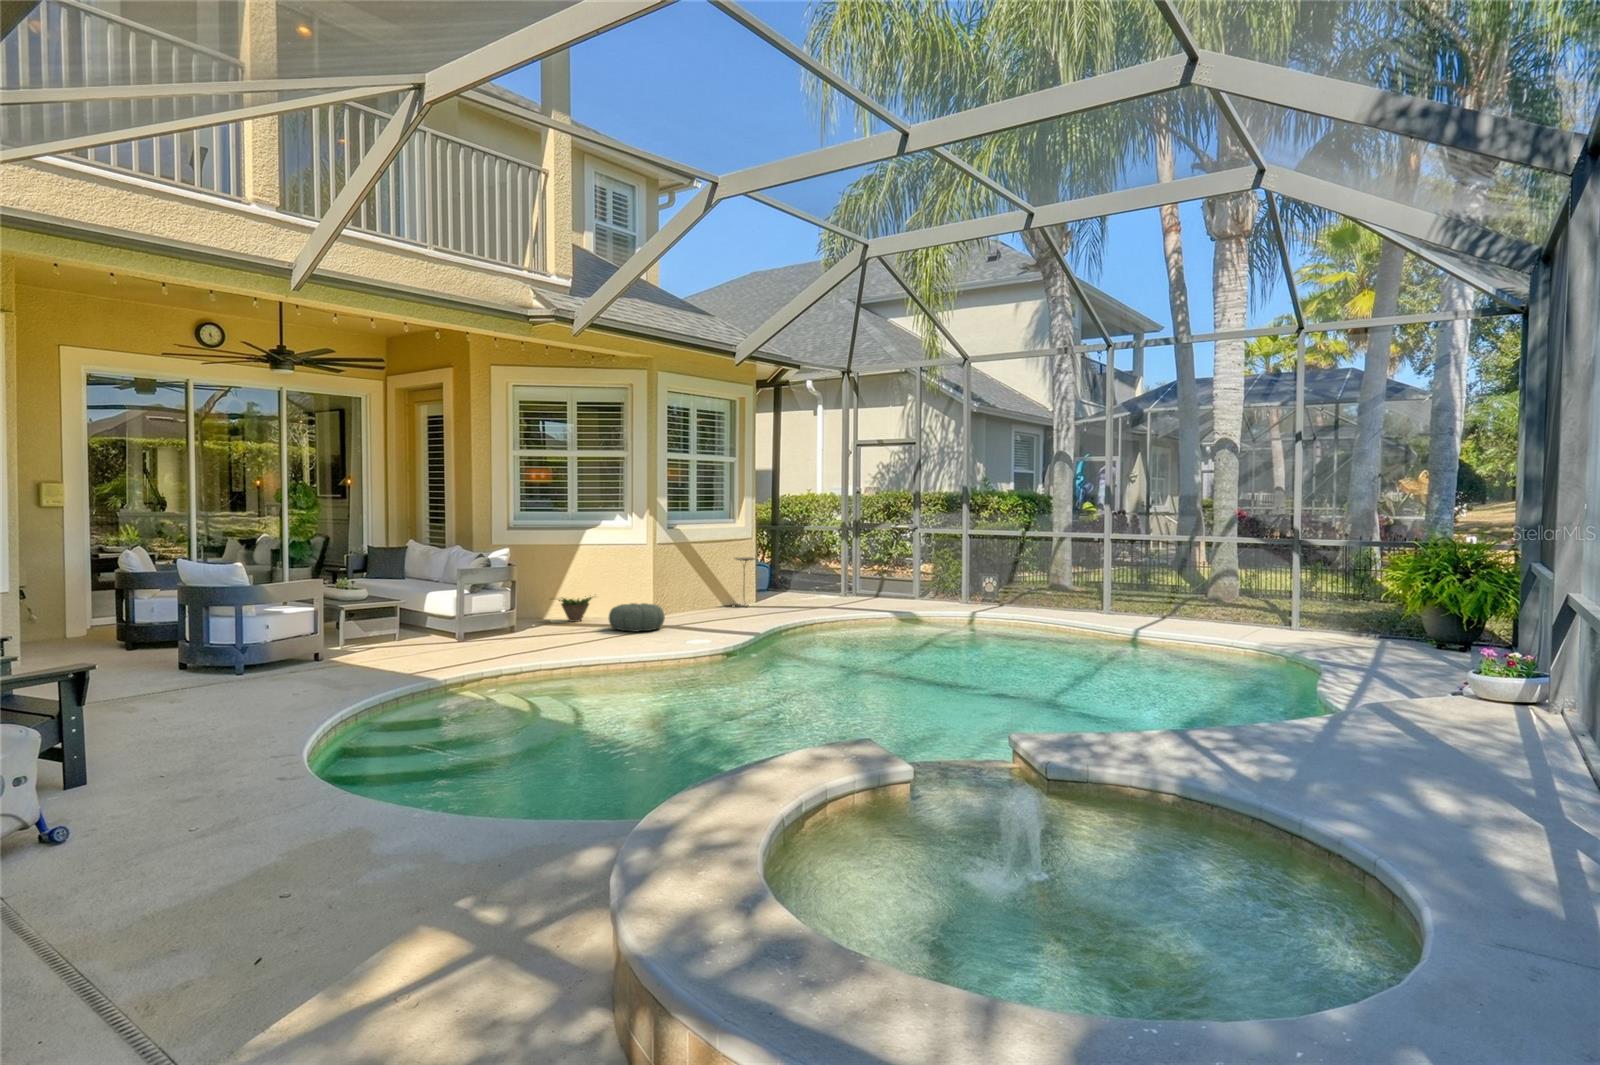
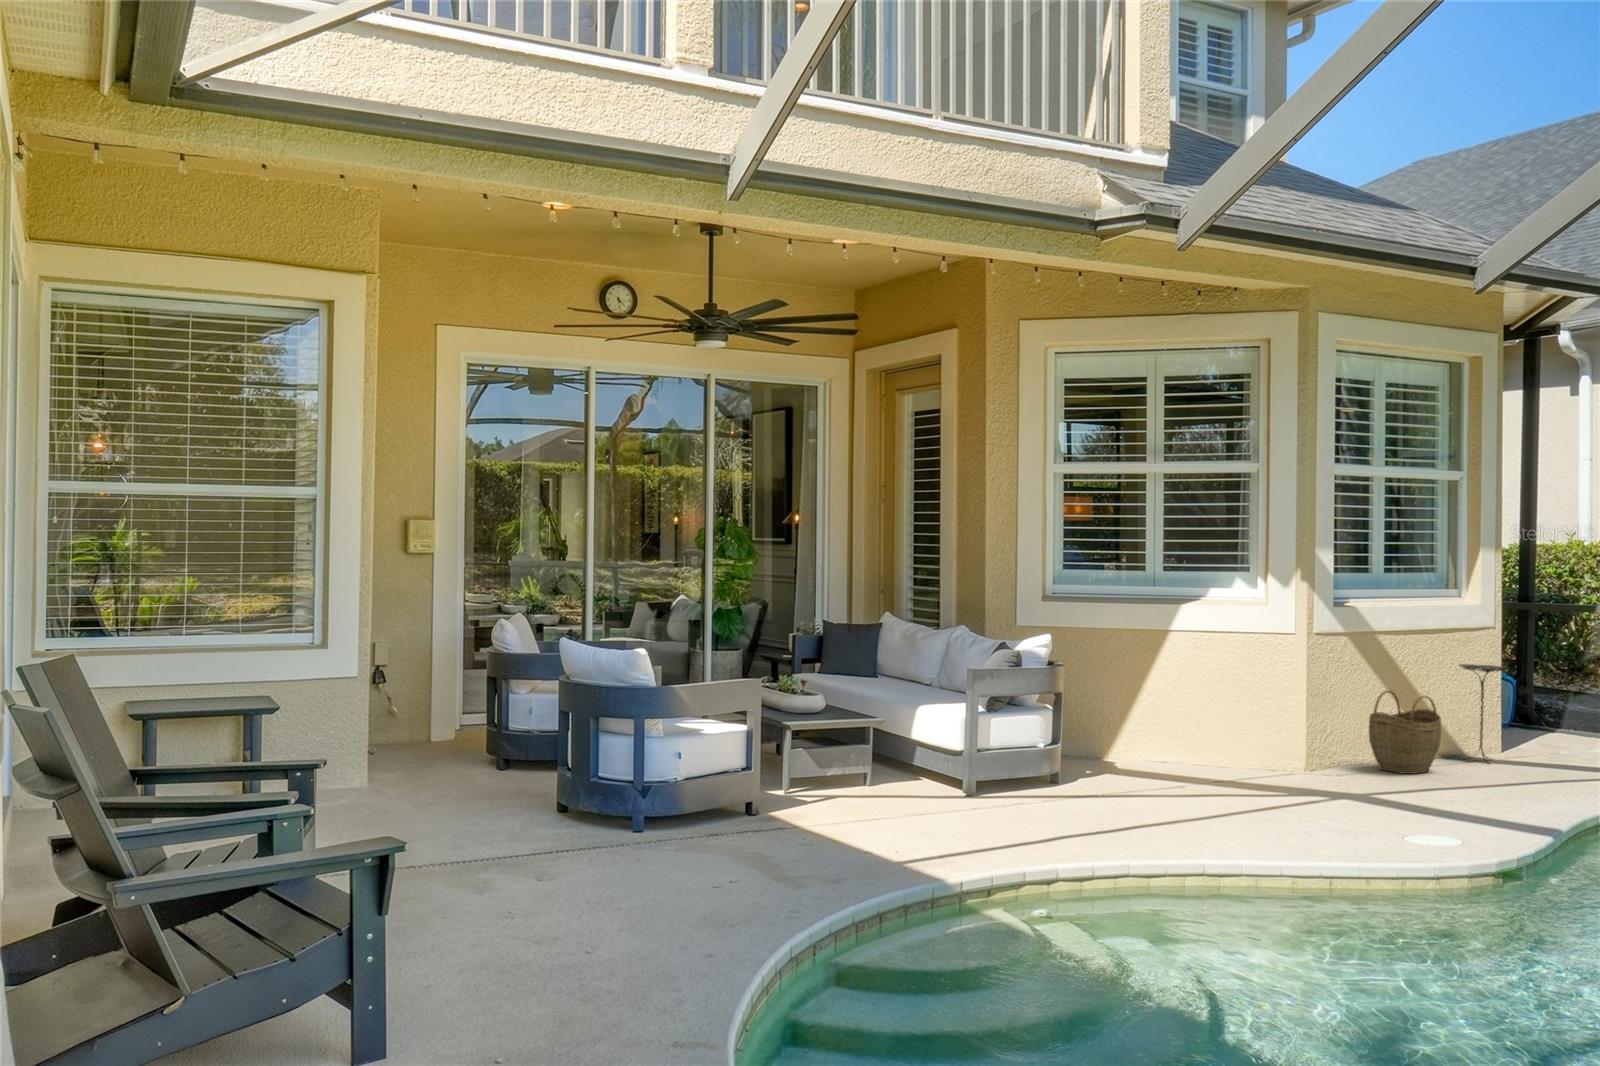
woven basket: none [686,572,721,614] -> present [1369,691,1441,774]
decorative plant: present [559,596,592,622] -> none [1112,723,1203,772]
pouf: present [609,603,665,632] -> none [1233,748,1346,806]

